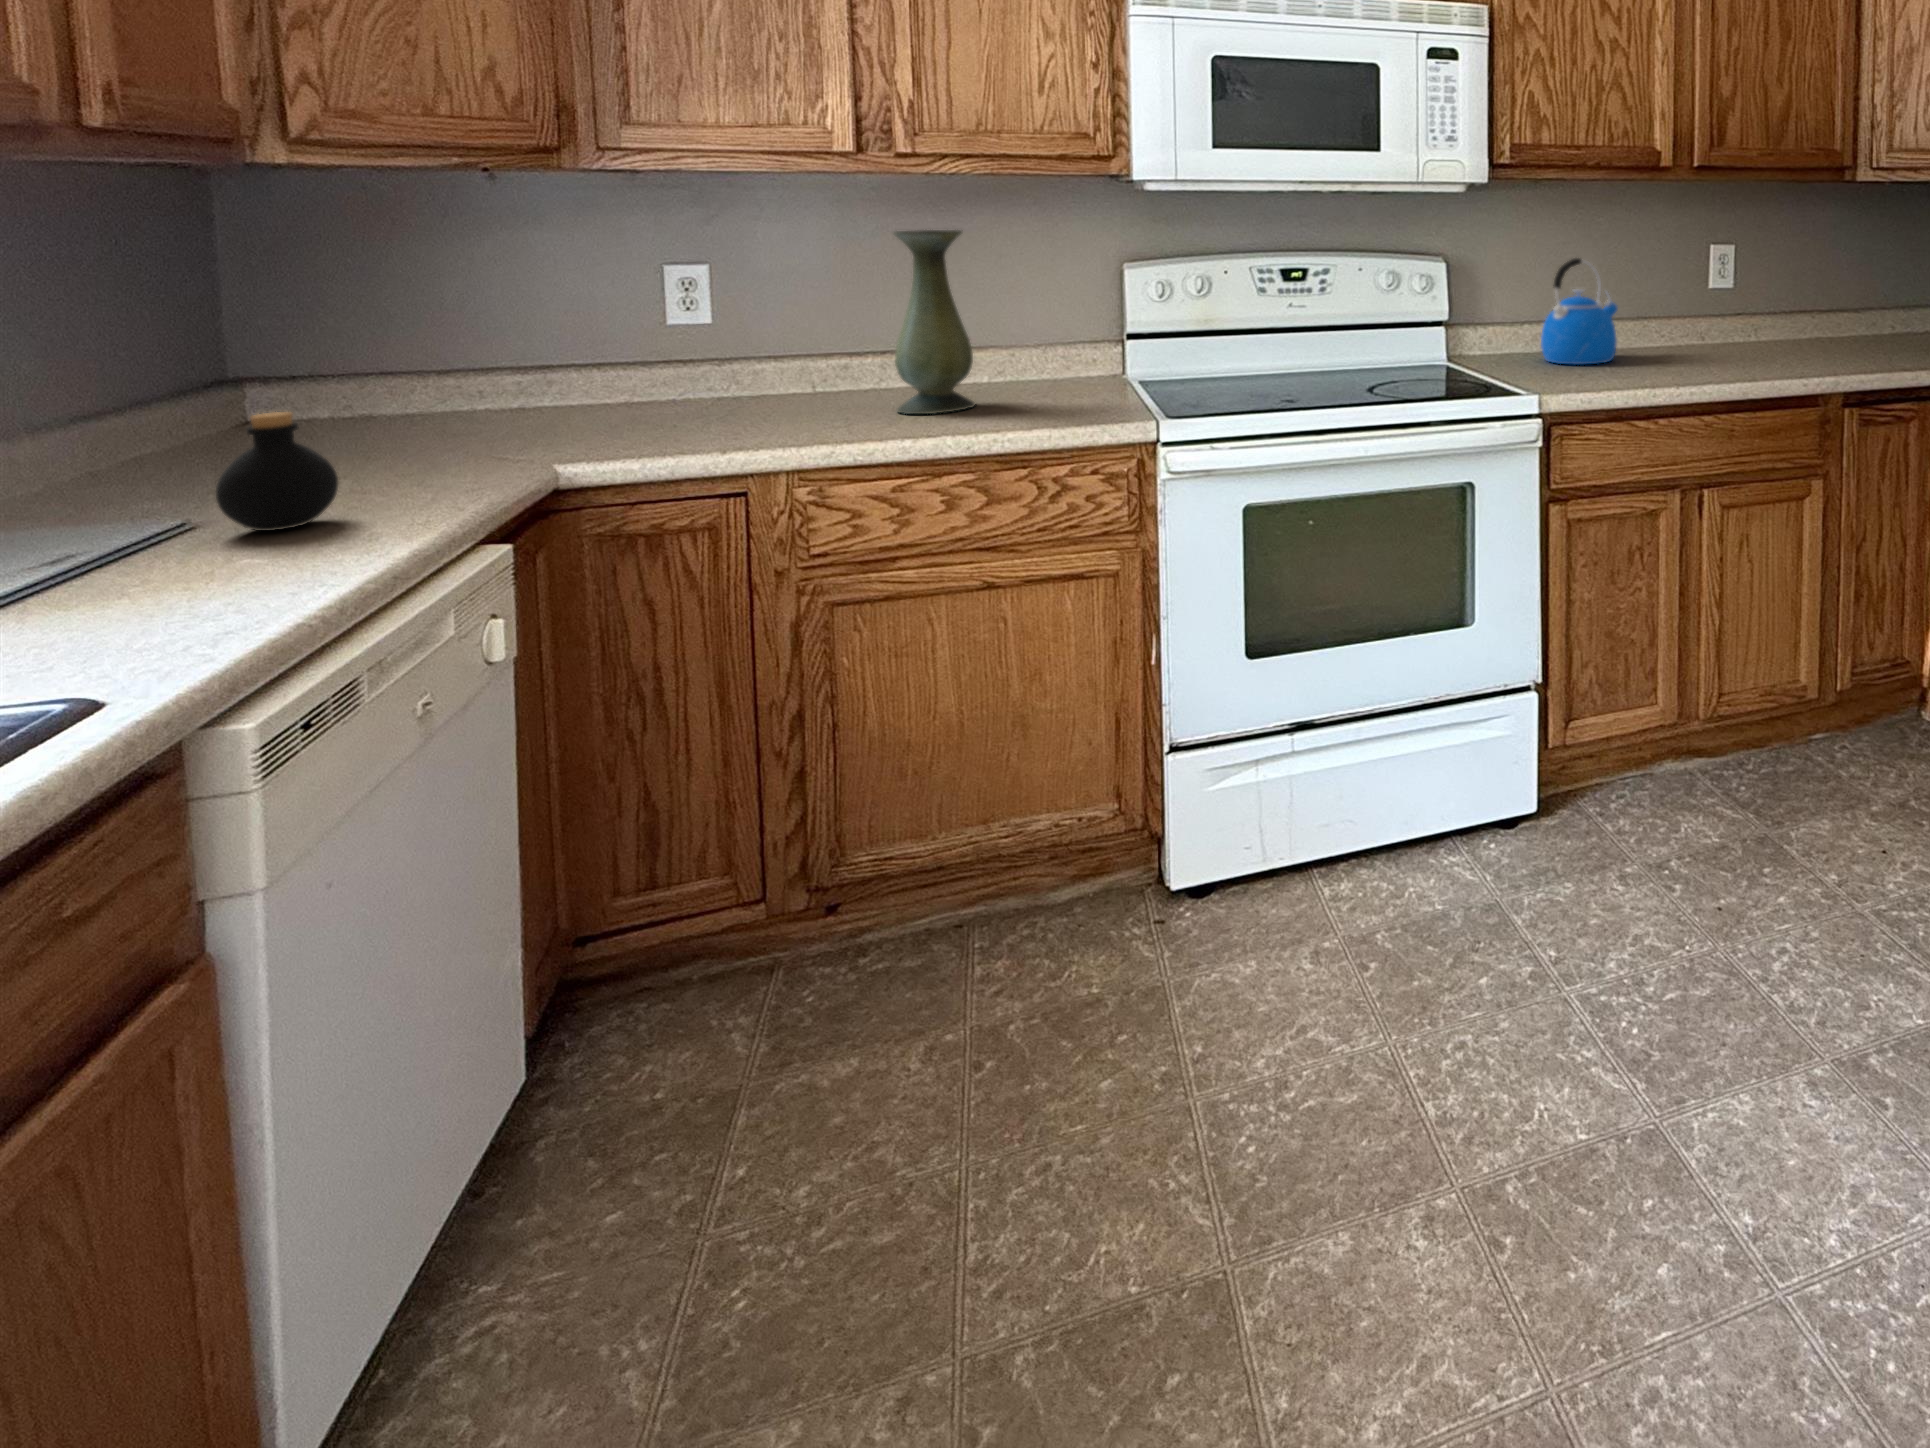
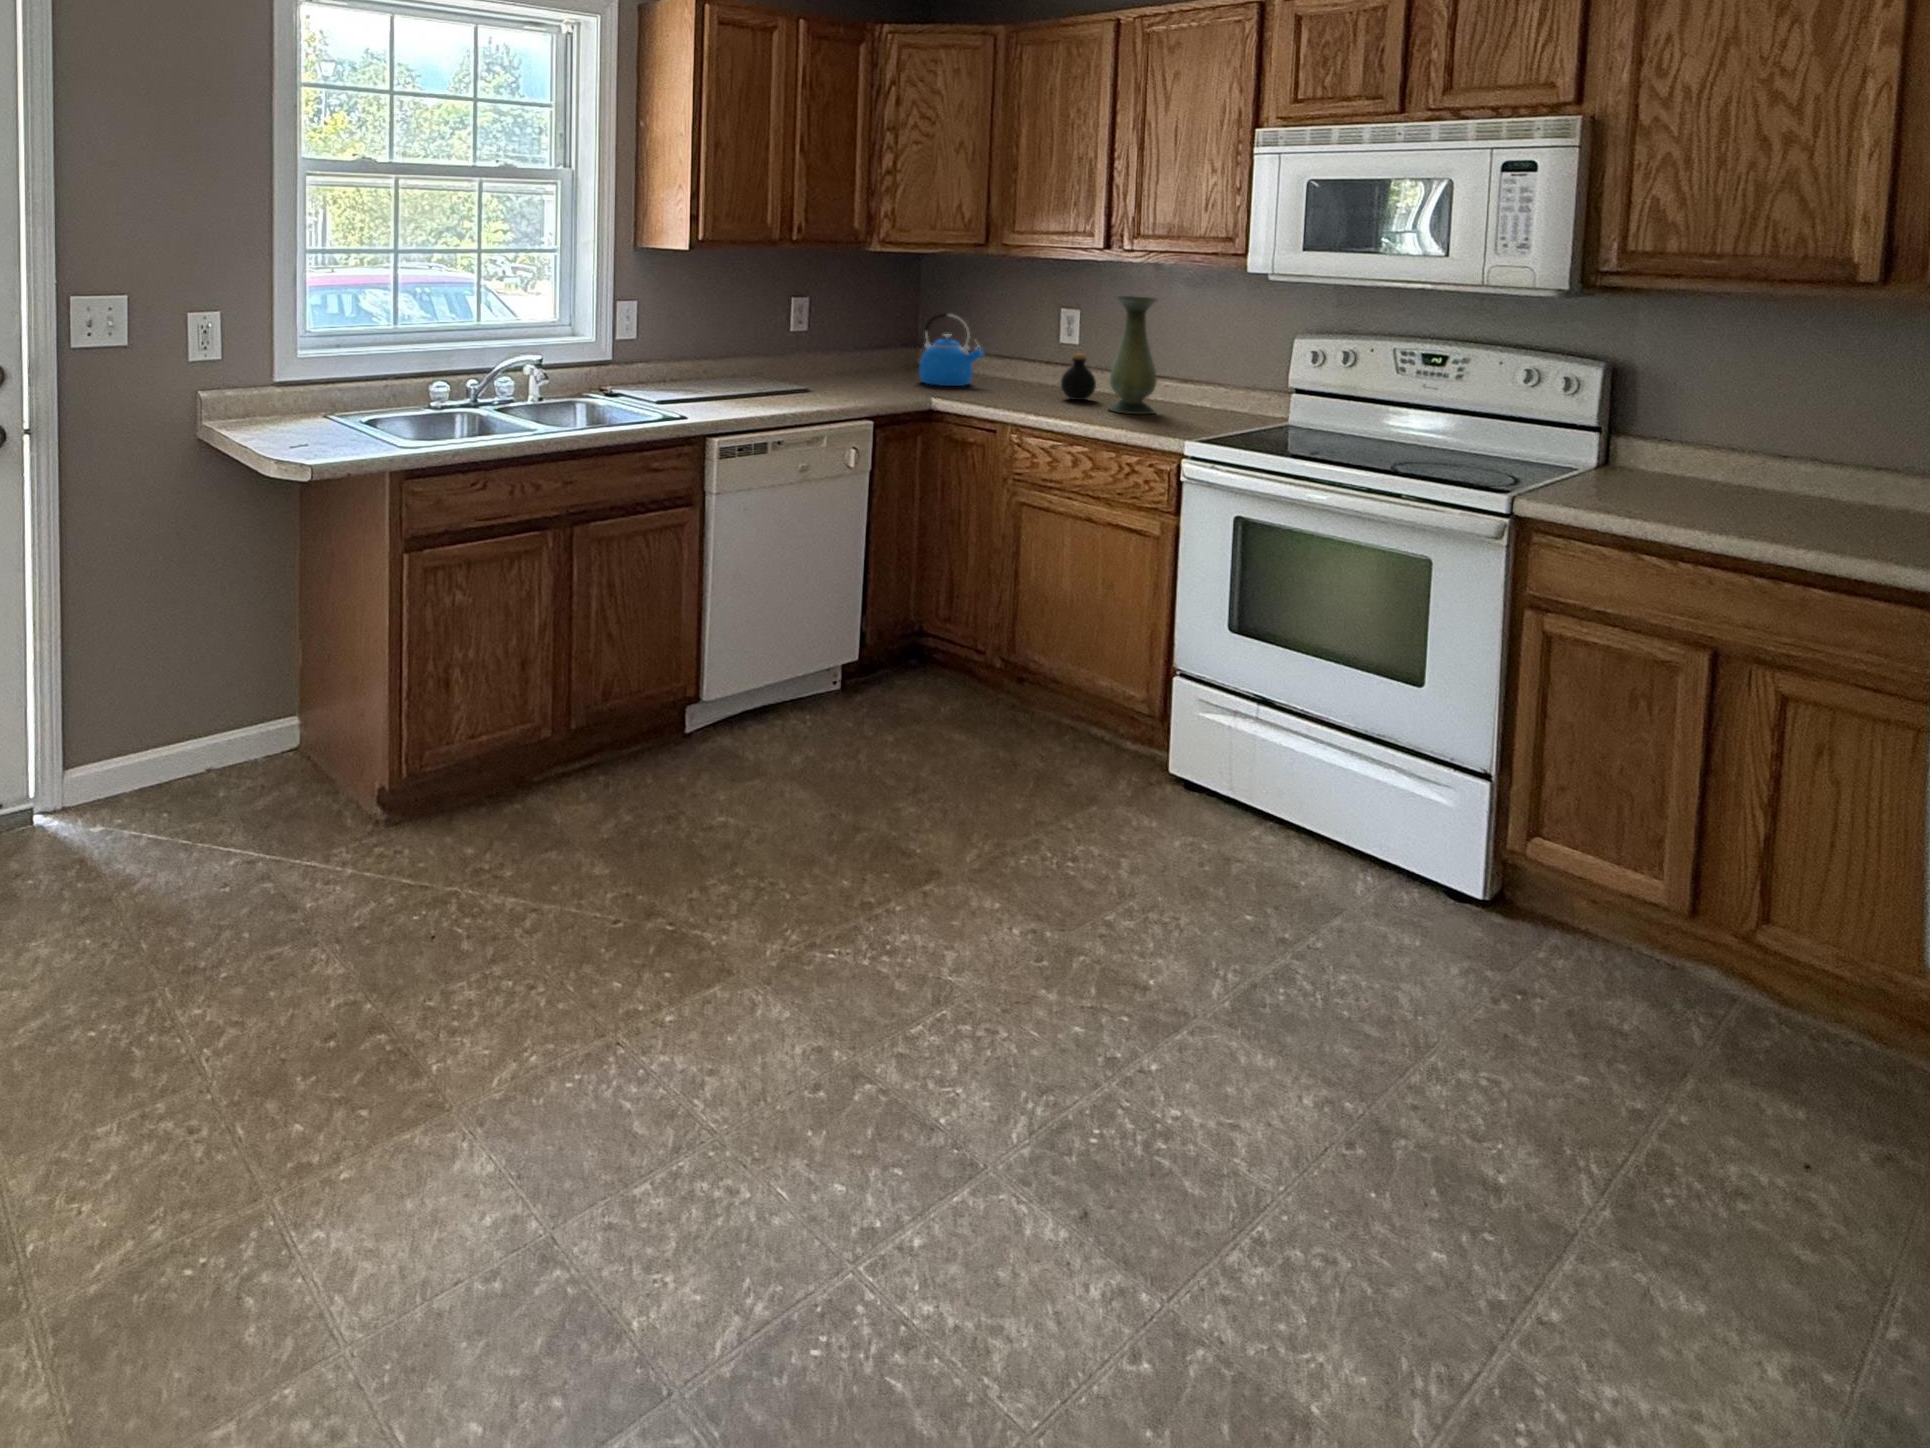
kettle: present [1541,258,1618,365] -> present [920,313,985,386]
bottle: present [216,412,338,531] -> present [1061,353,1096,400]

